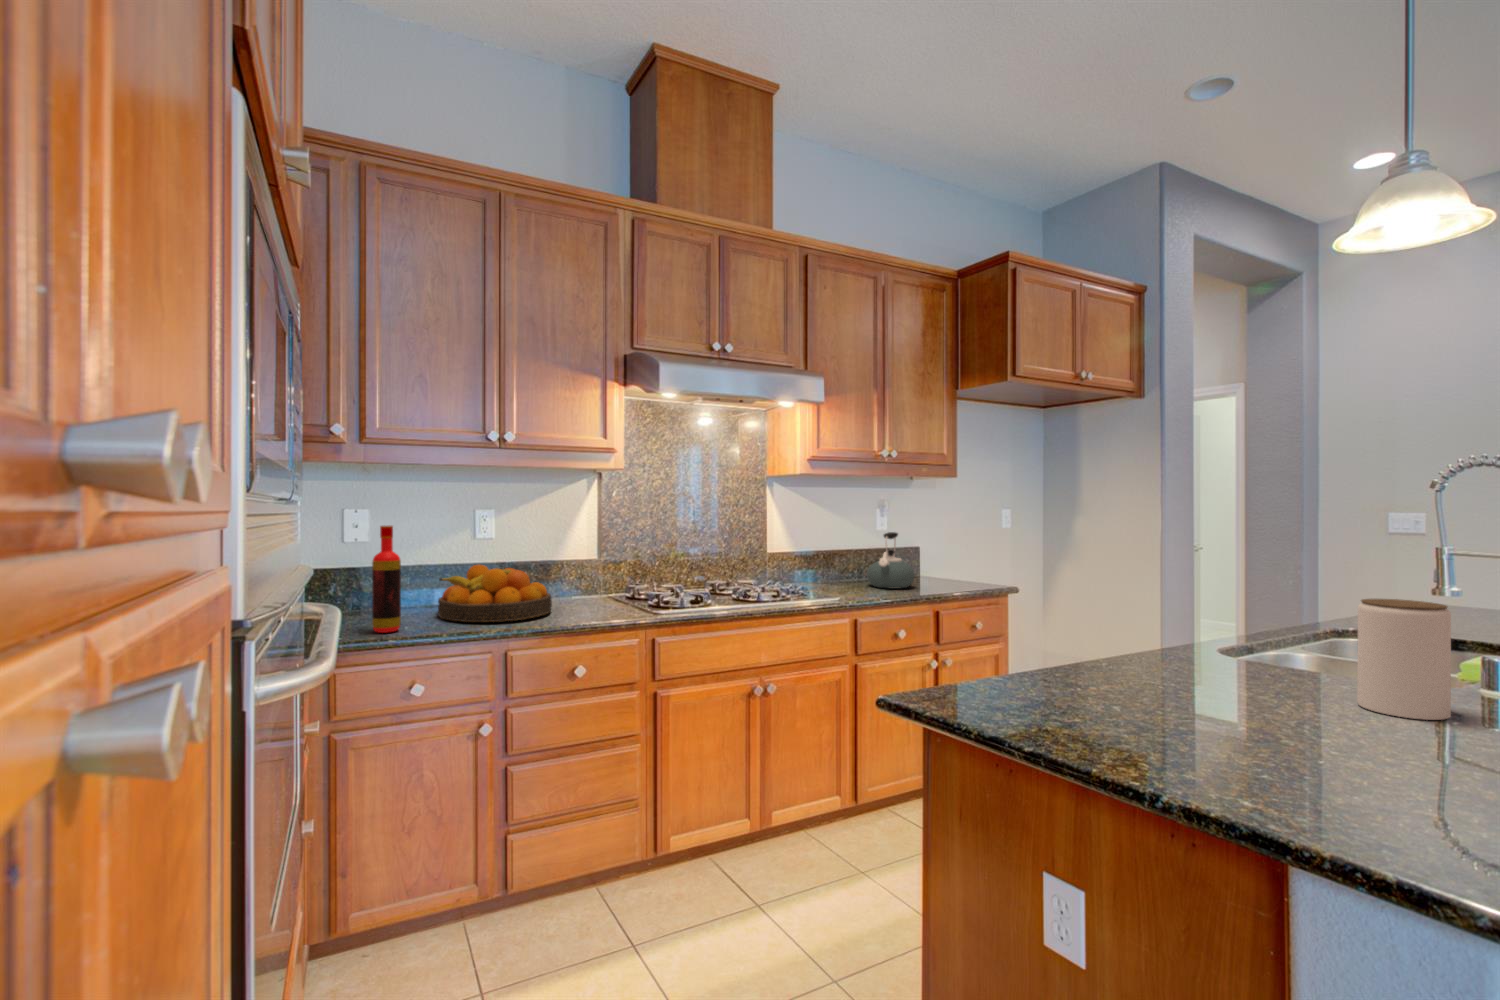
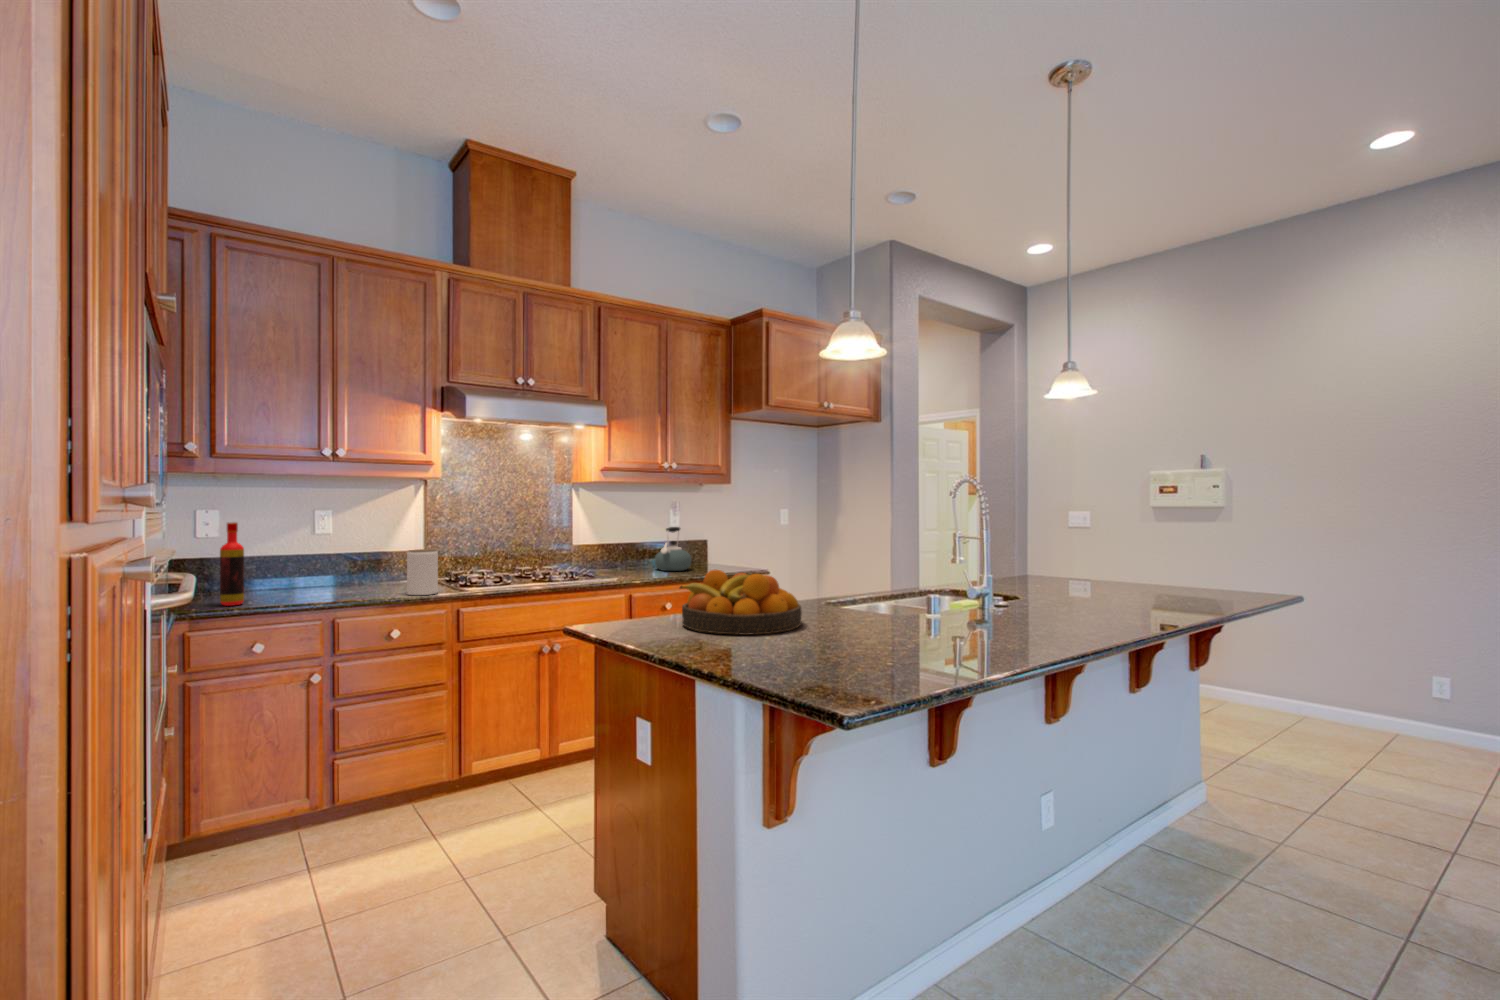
fruit bowl: present [438,565,552,622] -> present [680,570,802,635]
jar: present [1357,599,1451,720] -> present [407,549,438,595]

